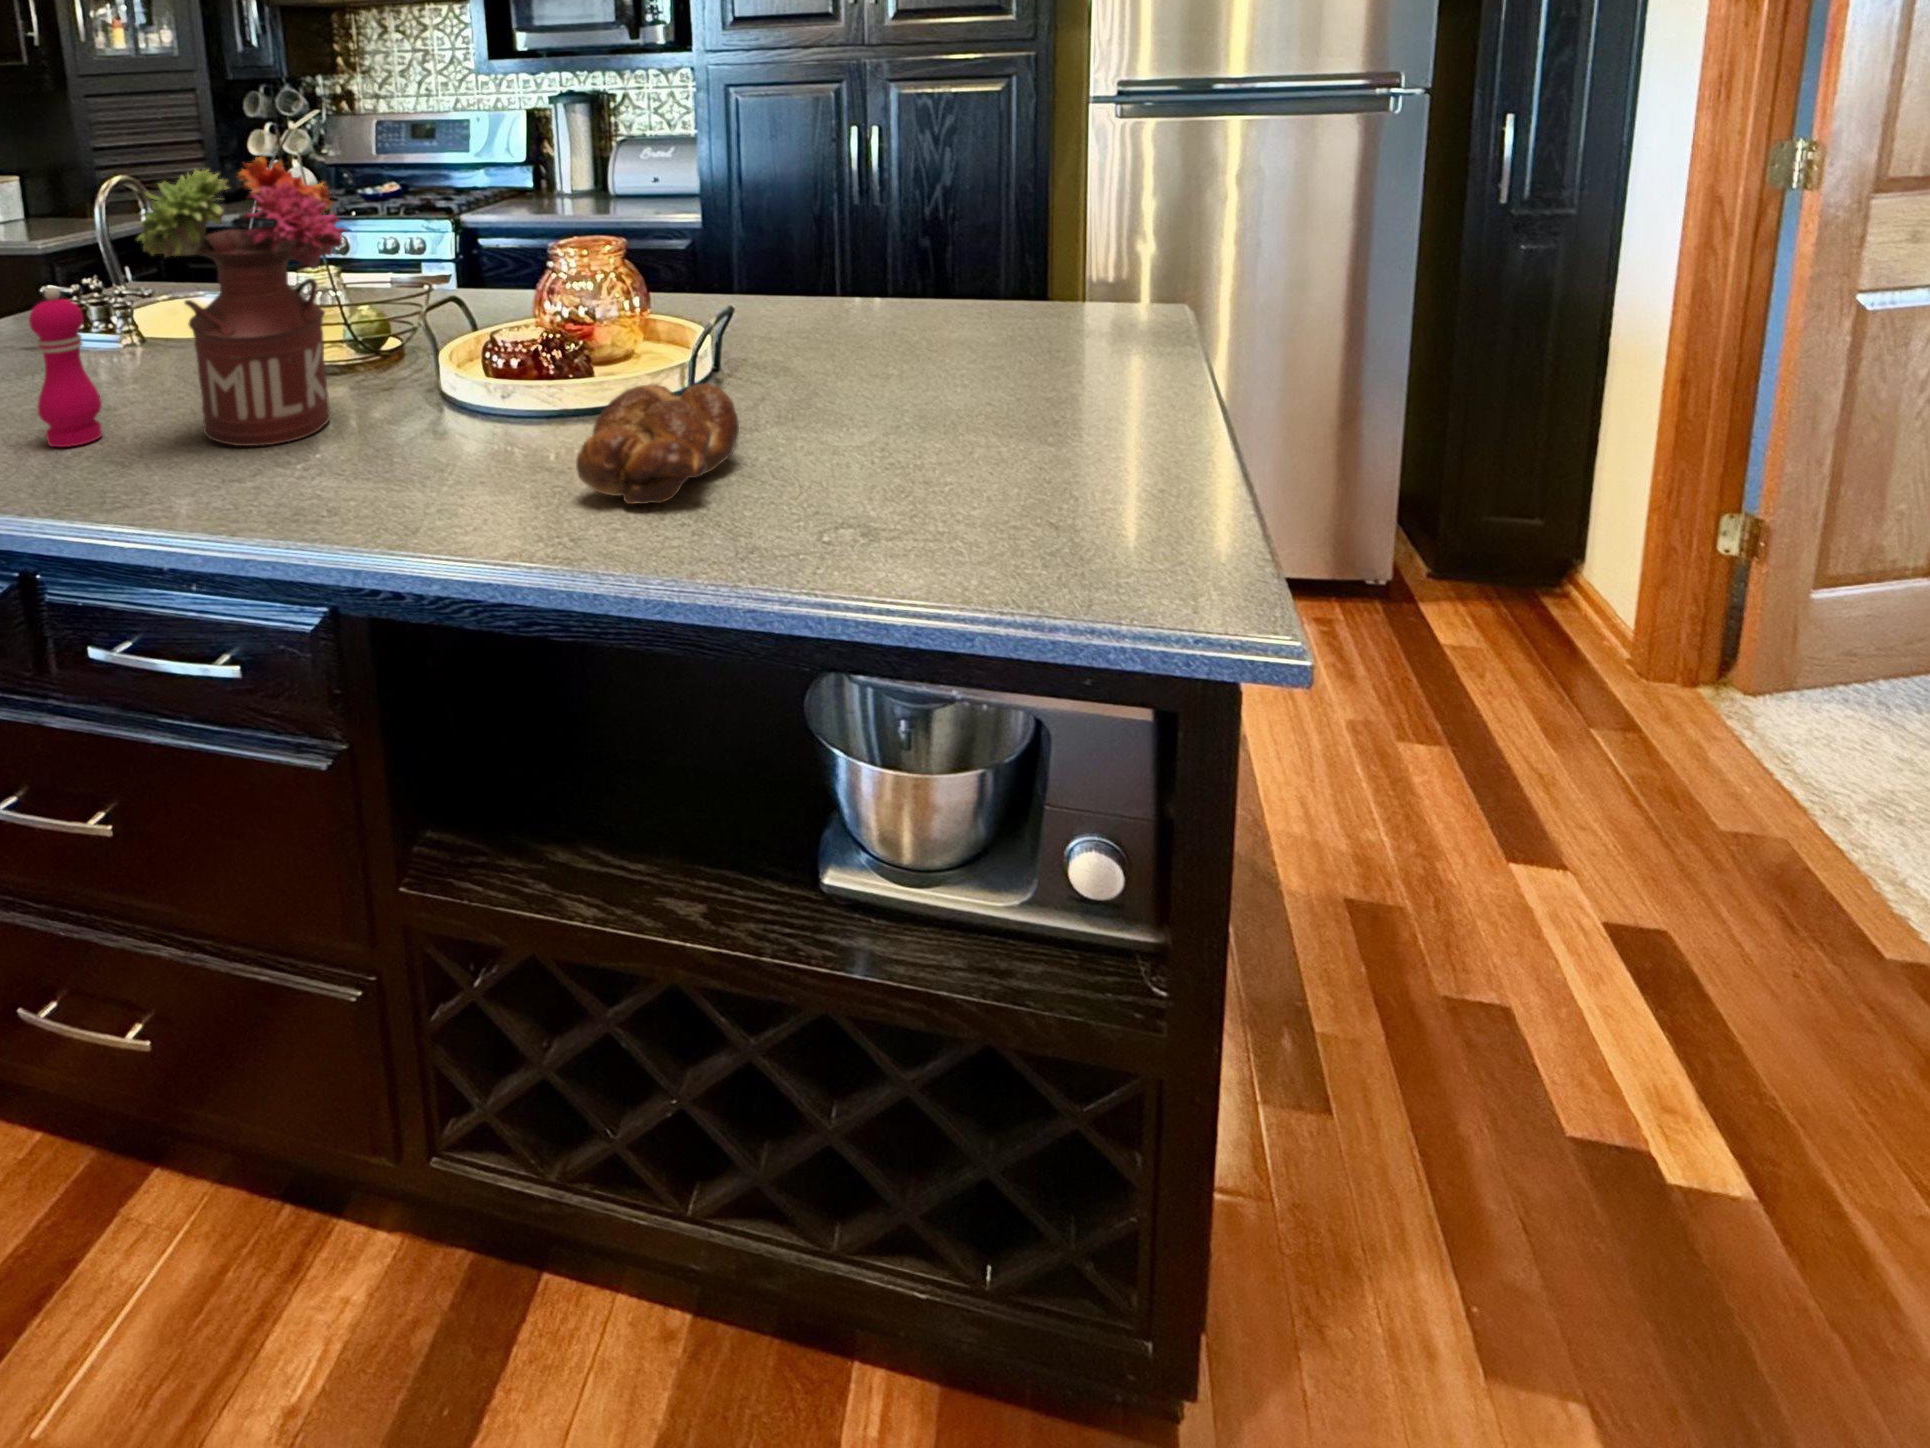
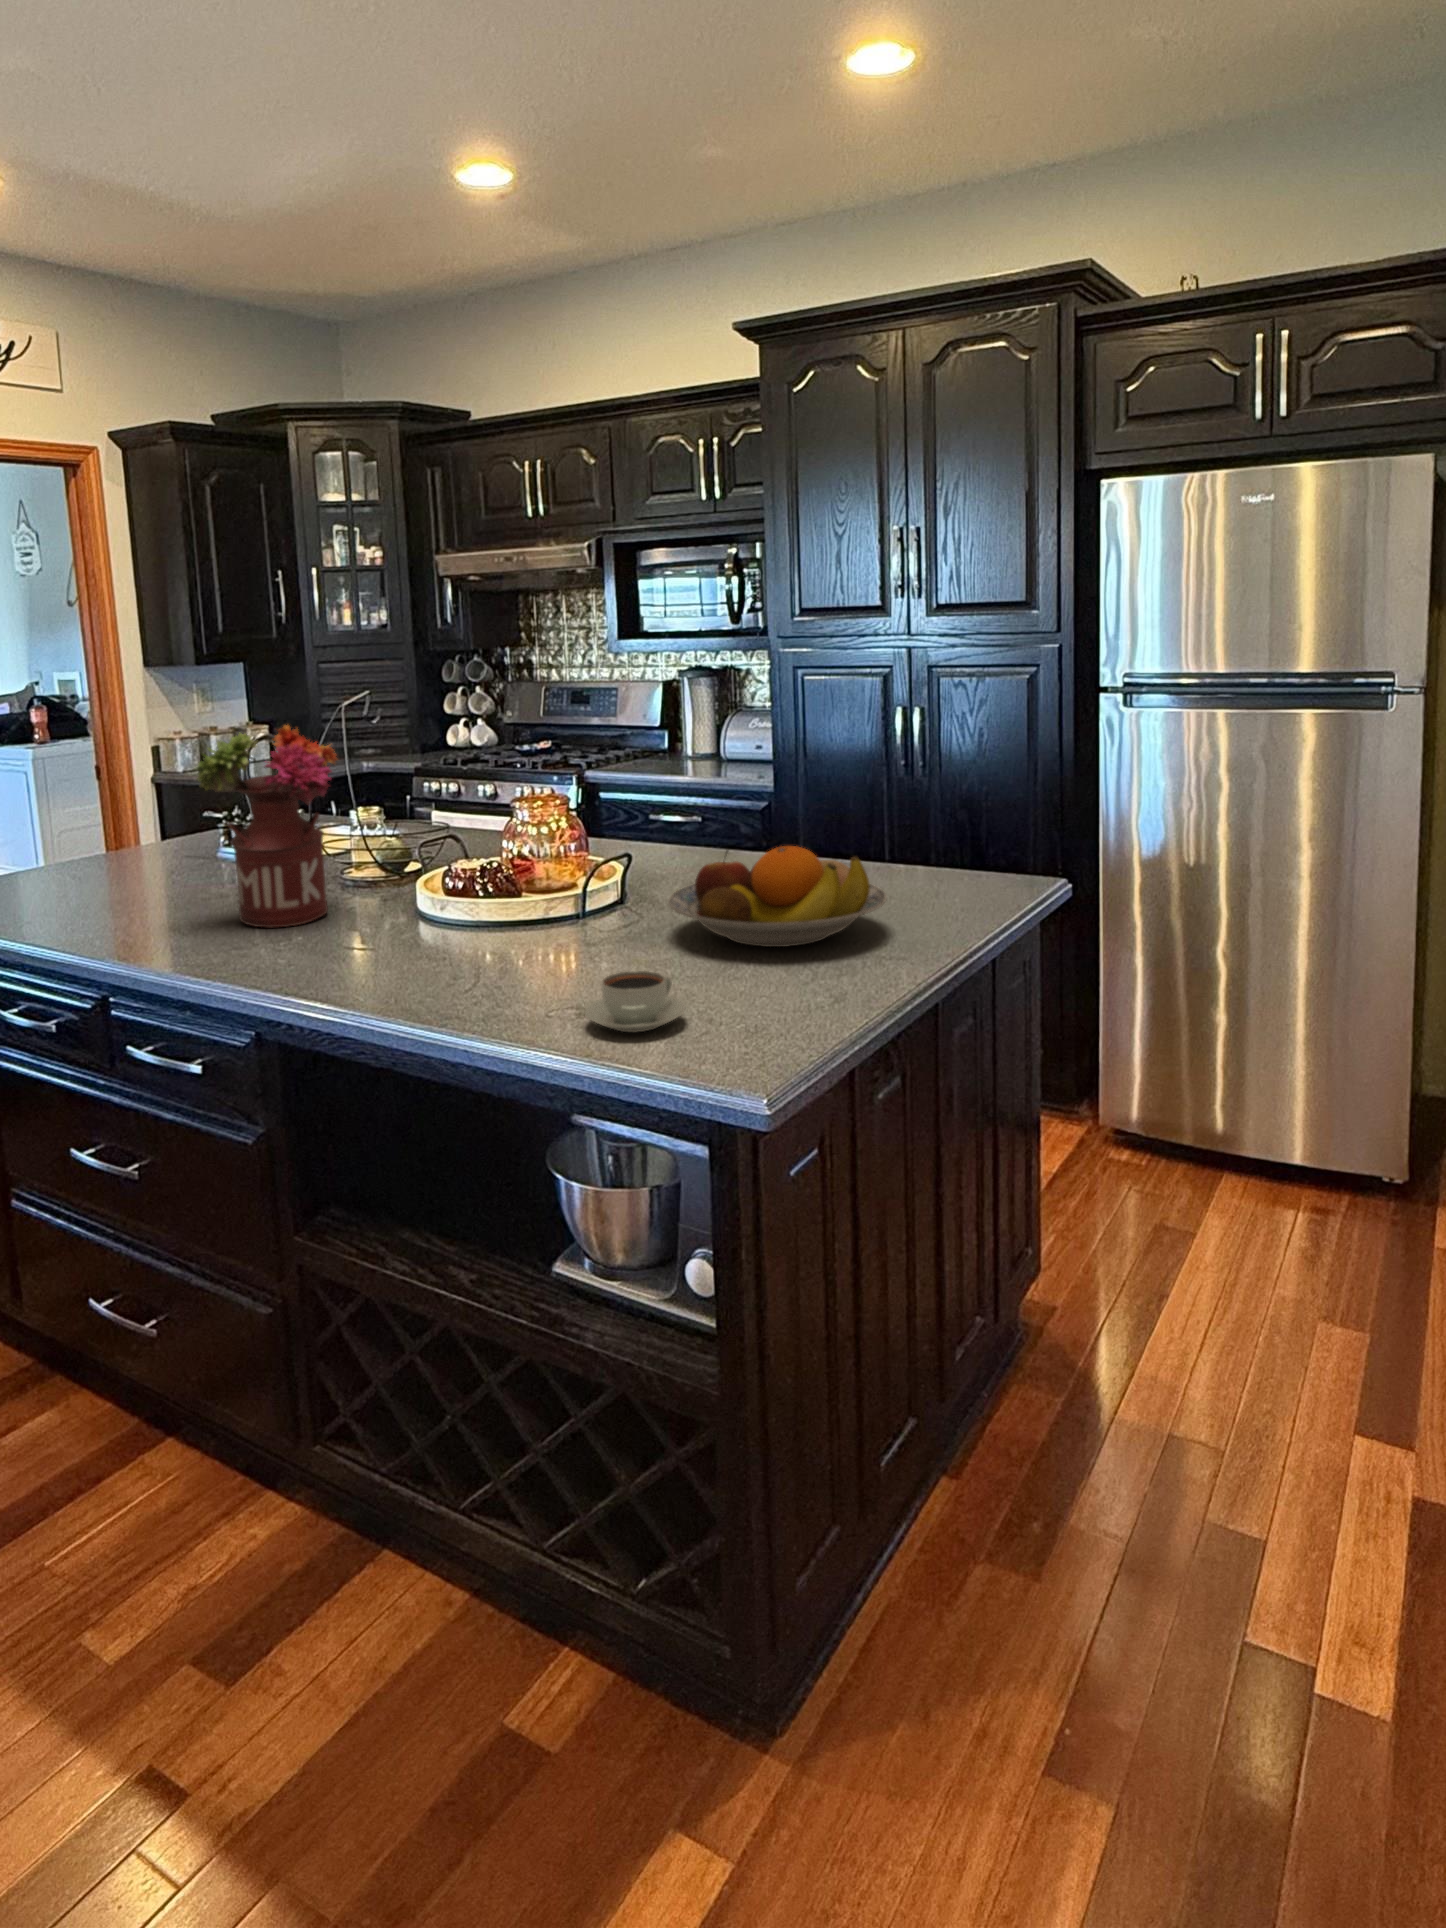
pepper mill: present [29,287,102,447] -> none [140,809,184,919]
fruit bowl: none [831,287,1108,415] -> present [668,846,887,947]
bread loaf: present [576,384,739,504] -> none [419,902,569,982]
coffee cup: none [905,470,1050,559] -> present [585,971,686,1032]

